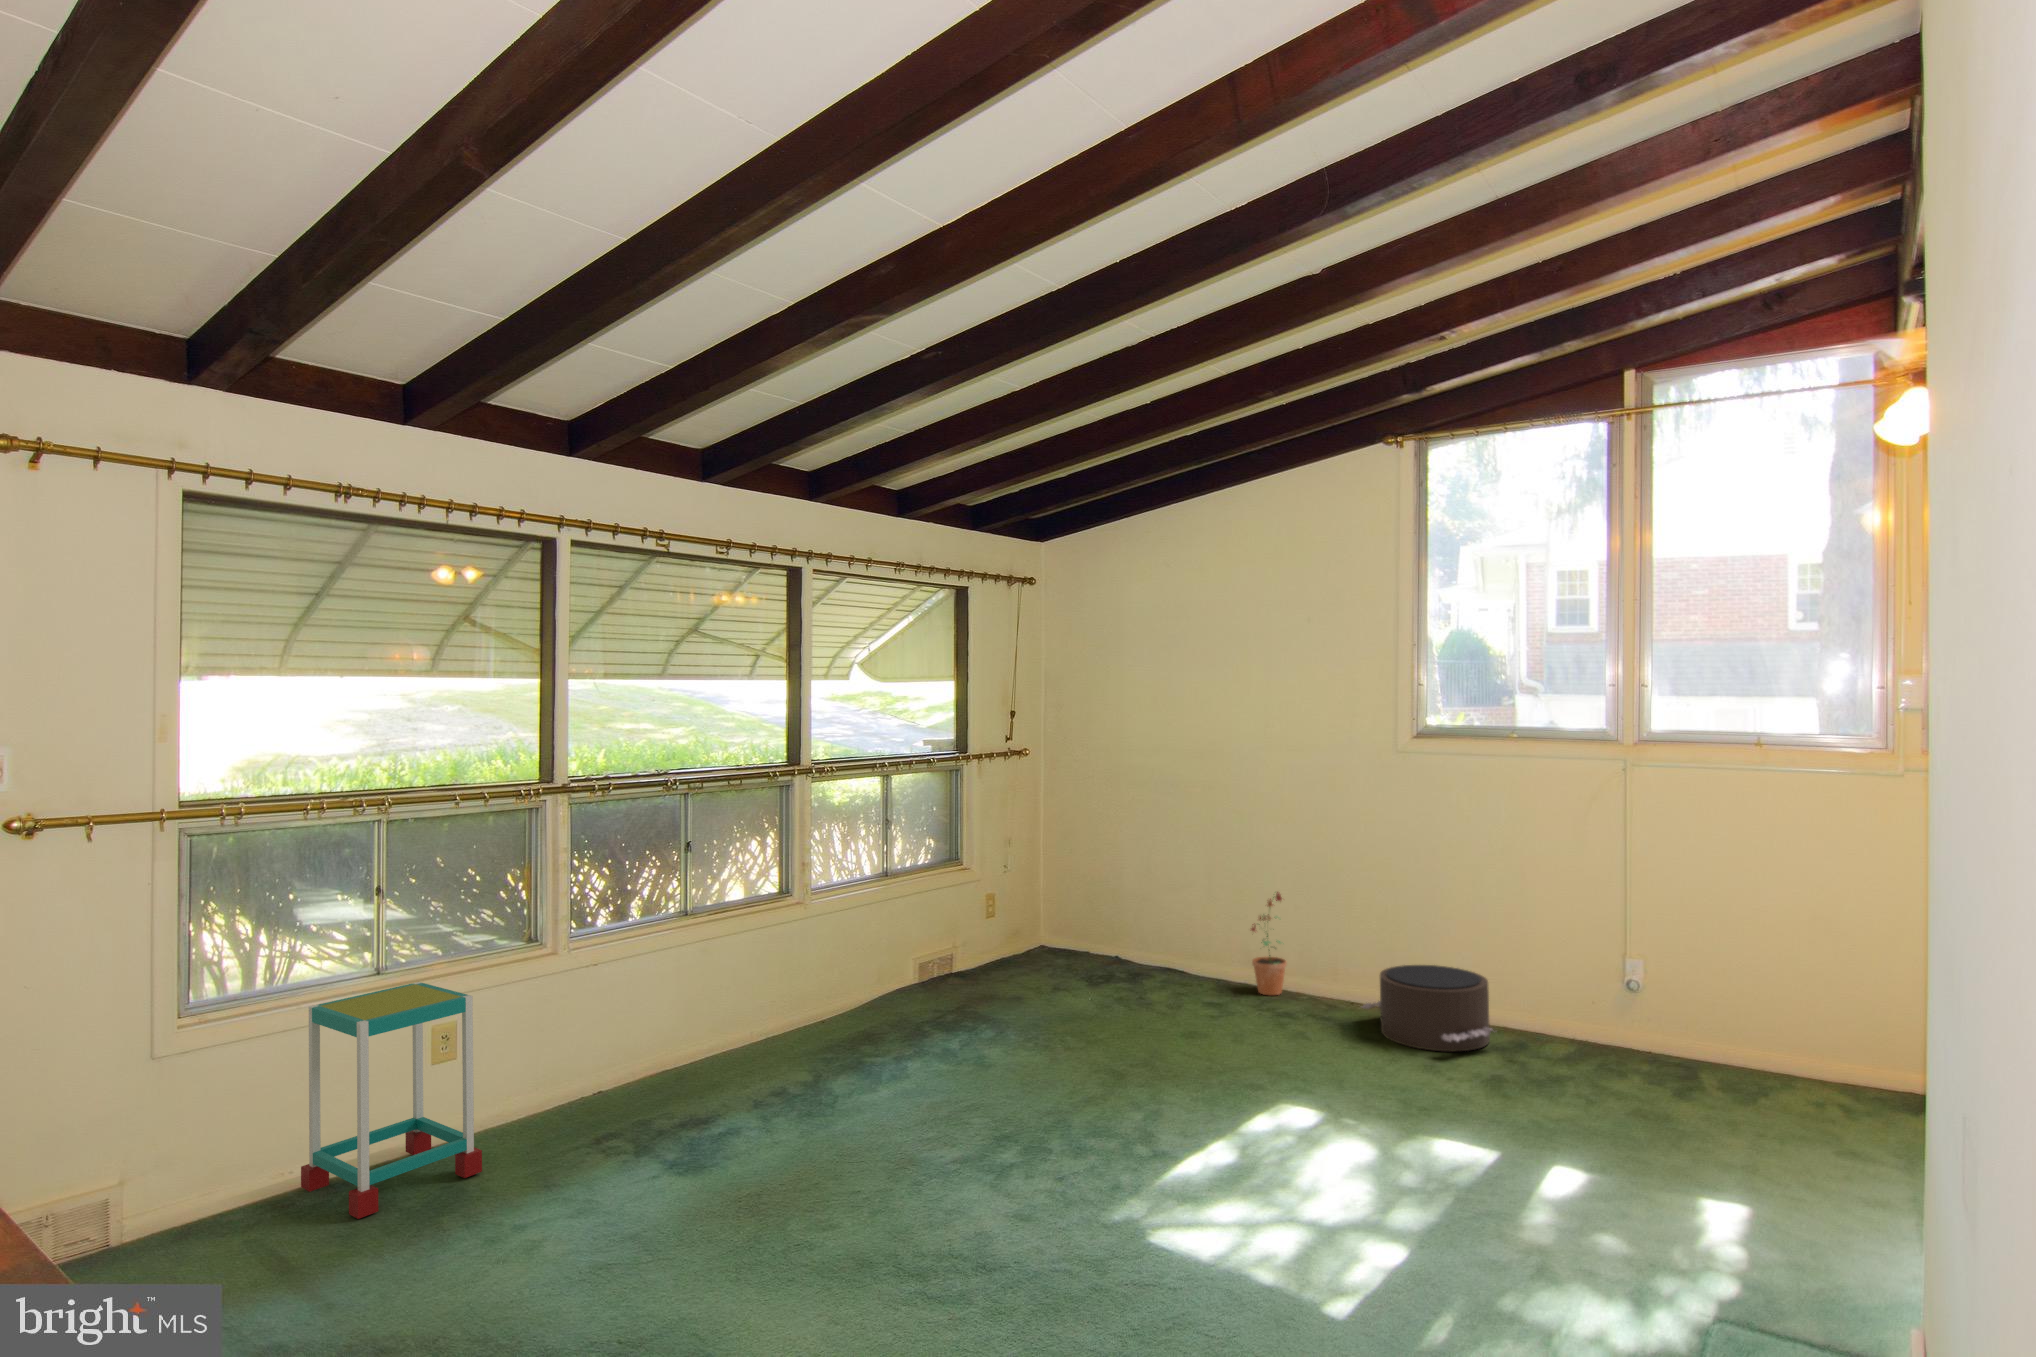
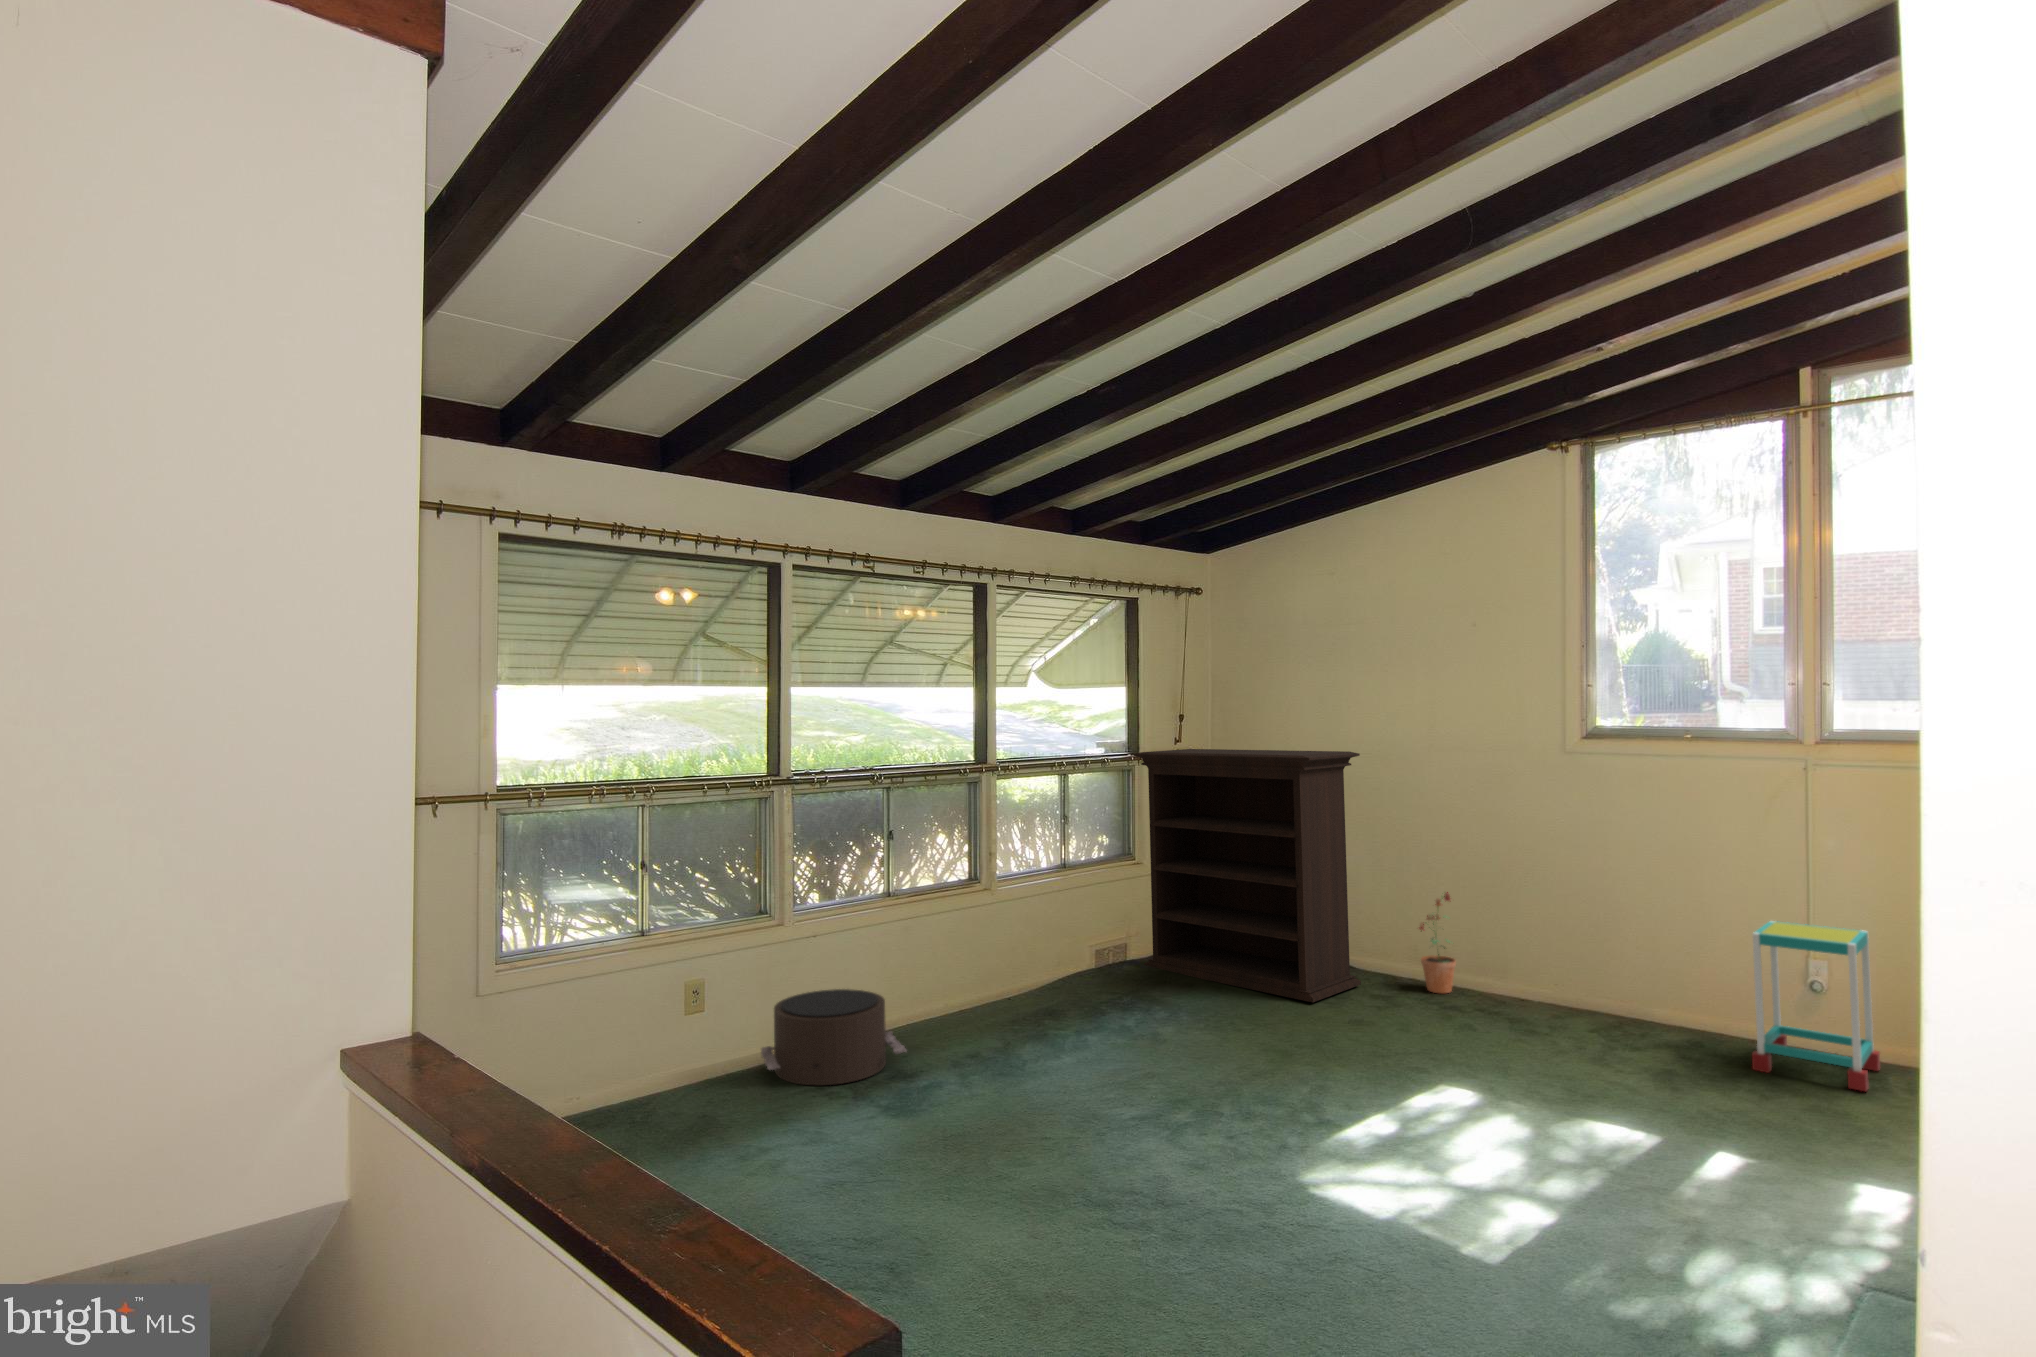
bookshelf: none [963,748,1194,1011] -> present [1134,749,1361,1002]
pouf: present [1362,965,1492,1052] -> present [761,989,906,1085]
side table: present [301,982,482,1219] -> present [1752,921,1880,1091]

